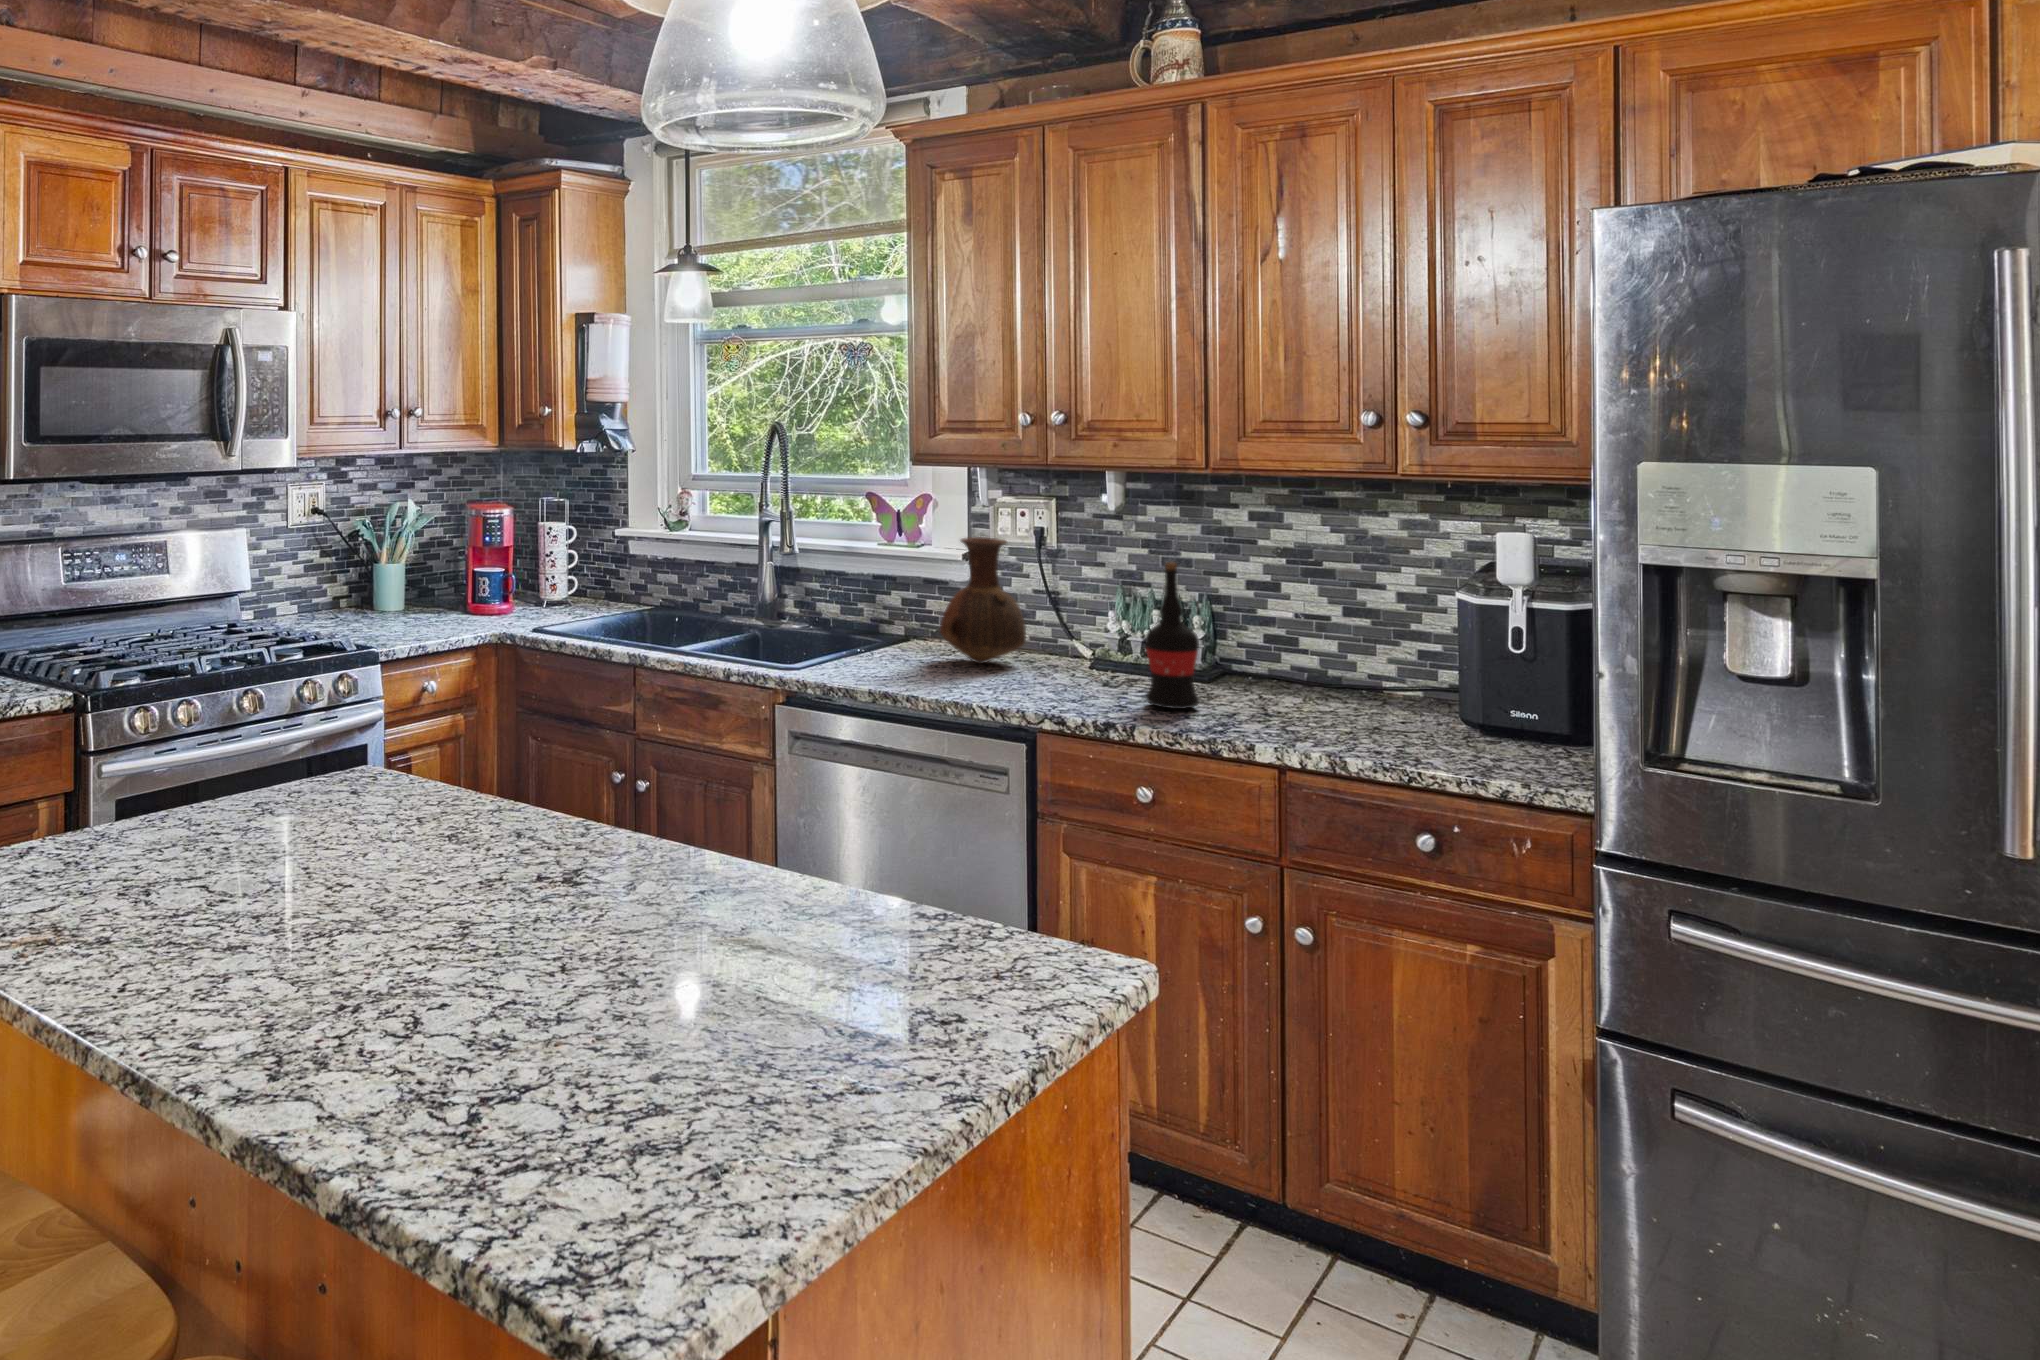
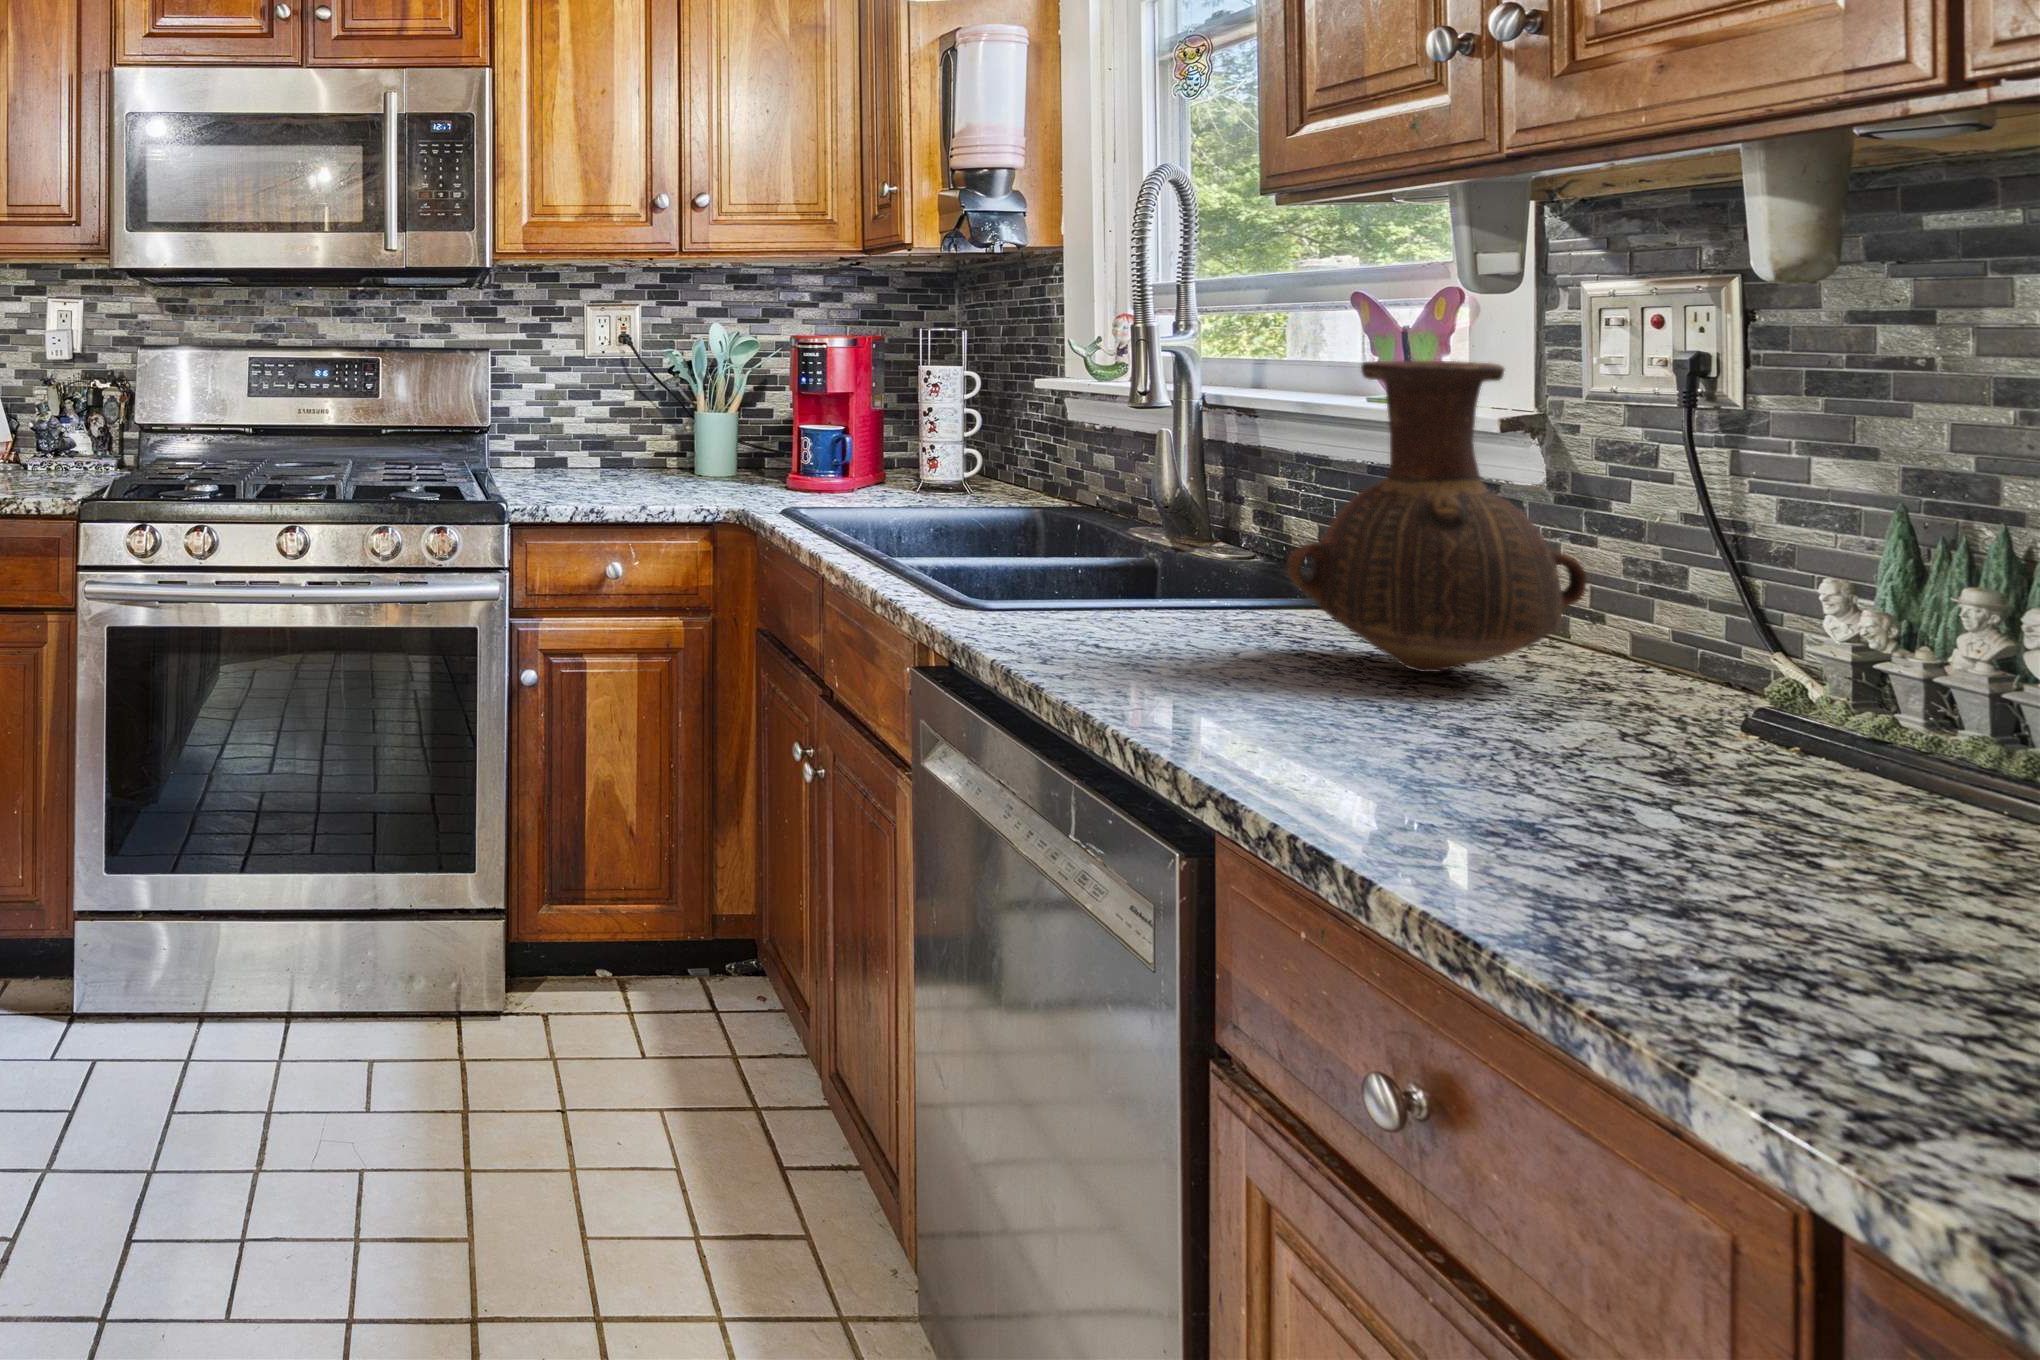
wine bottle: present [1145,562,1199,709] -> none [1621,384,1869,930]

